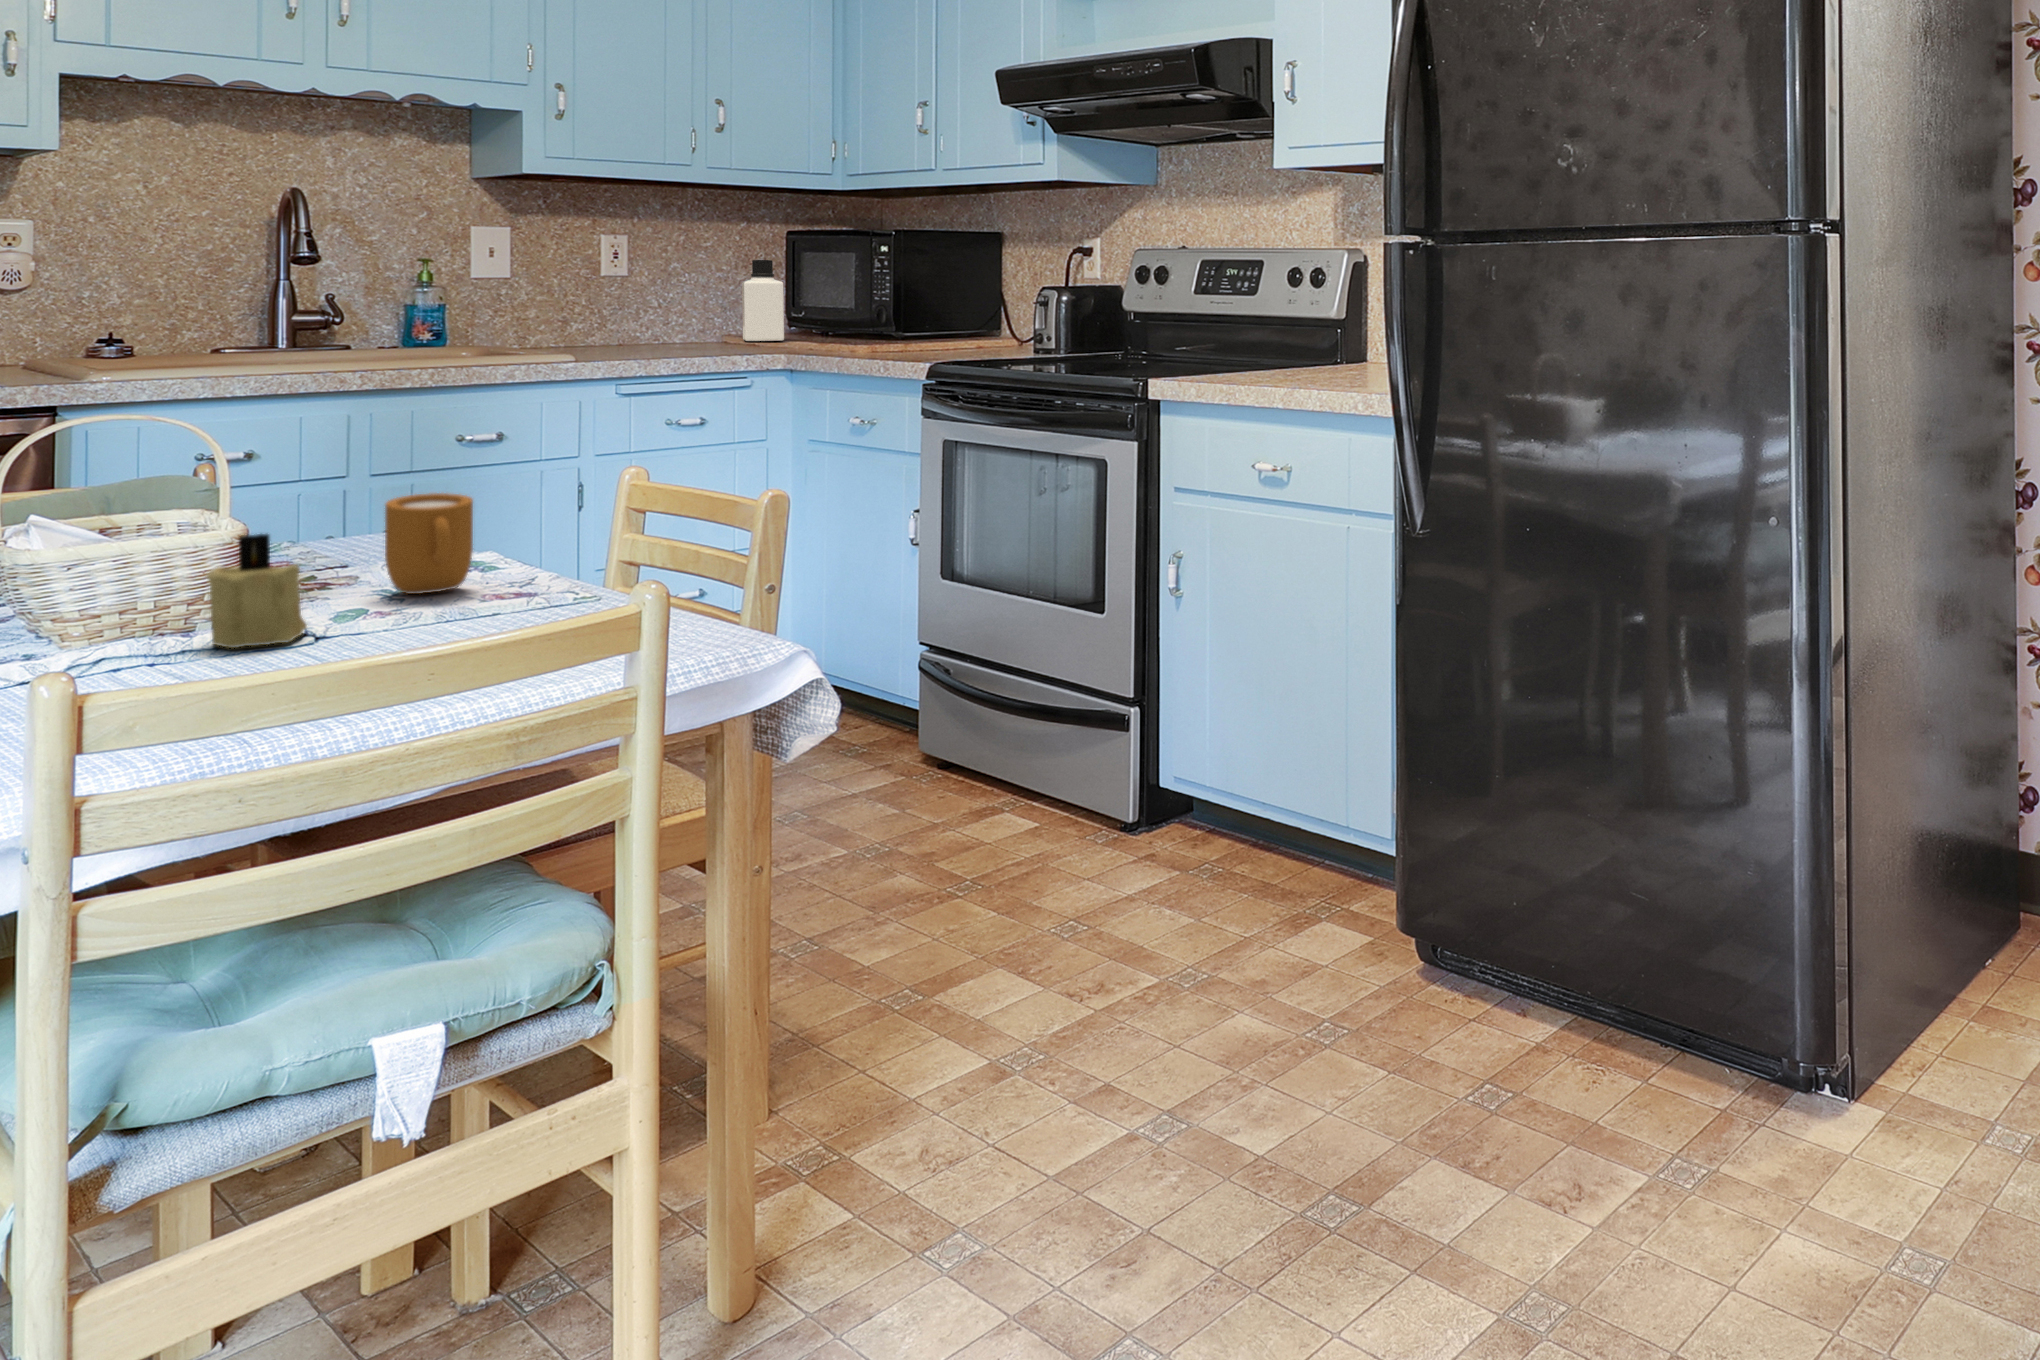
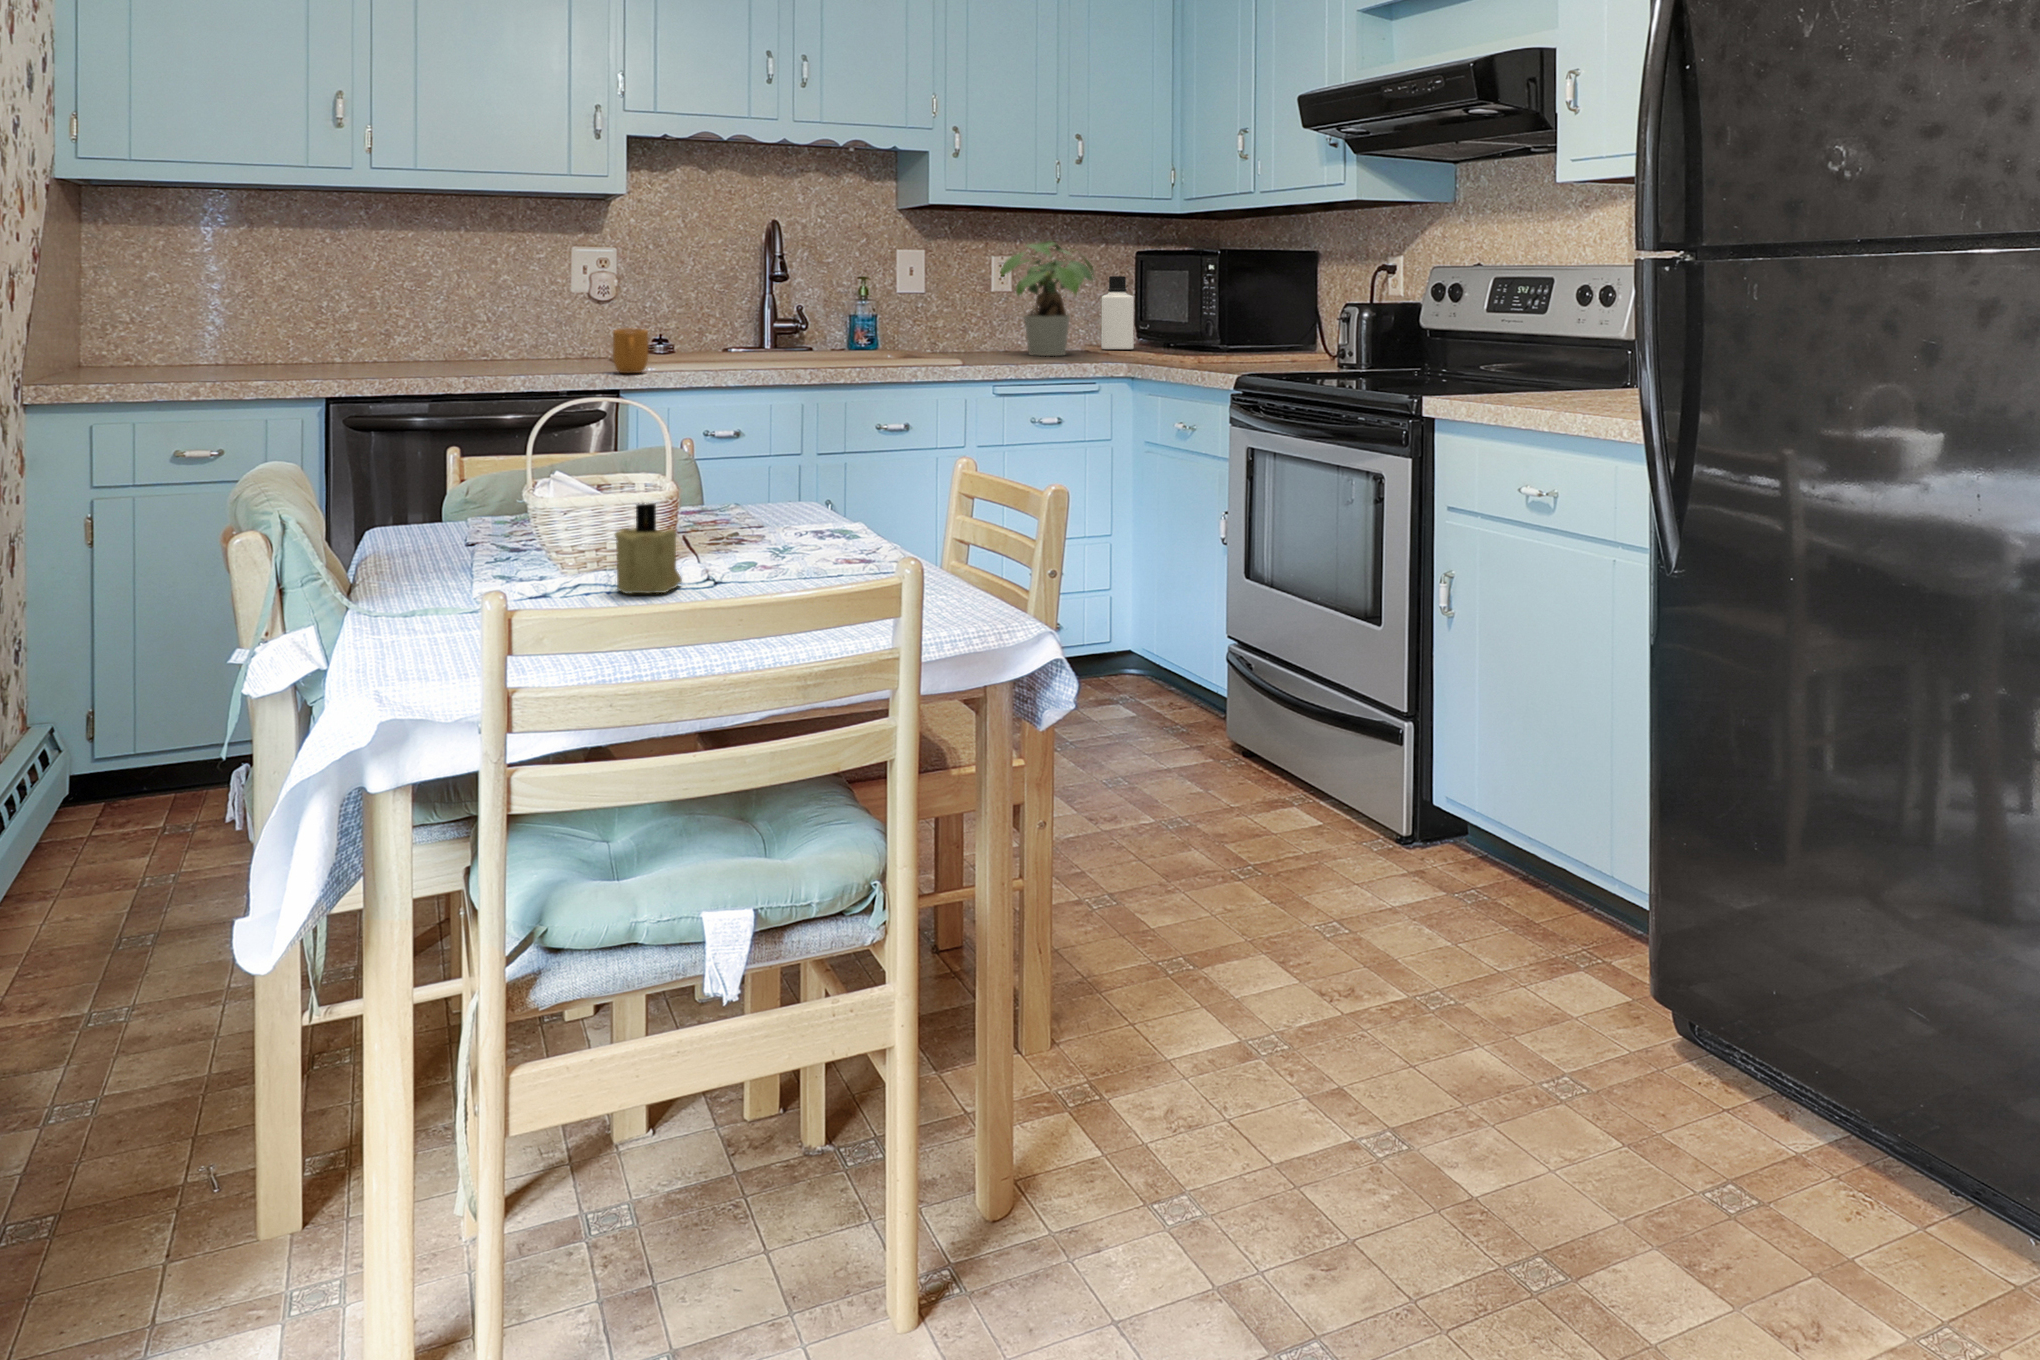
potted plant: none [618,219,738,349] -> present [1000,241,1094,356]
mug: present [385,493,473,594] -> present [613,329,648,373]

